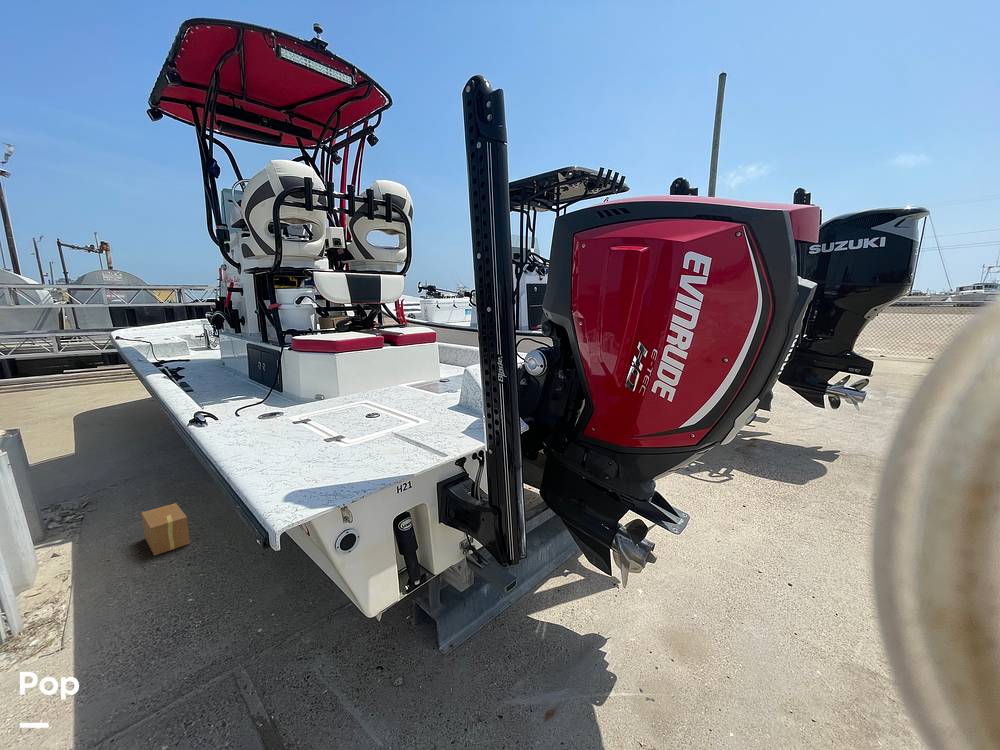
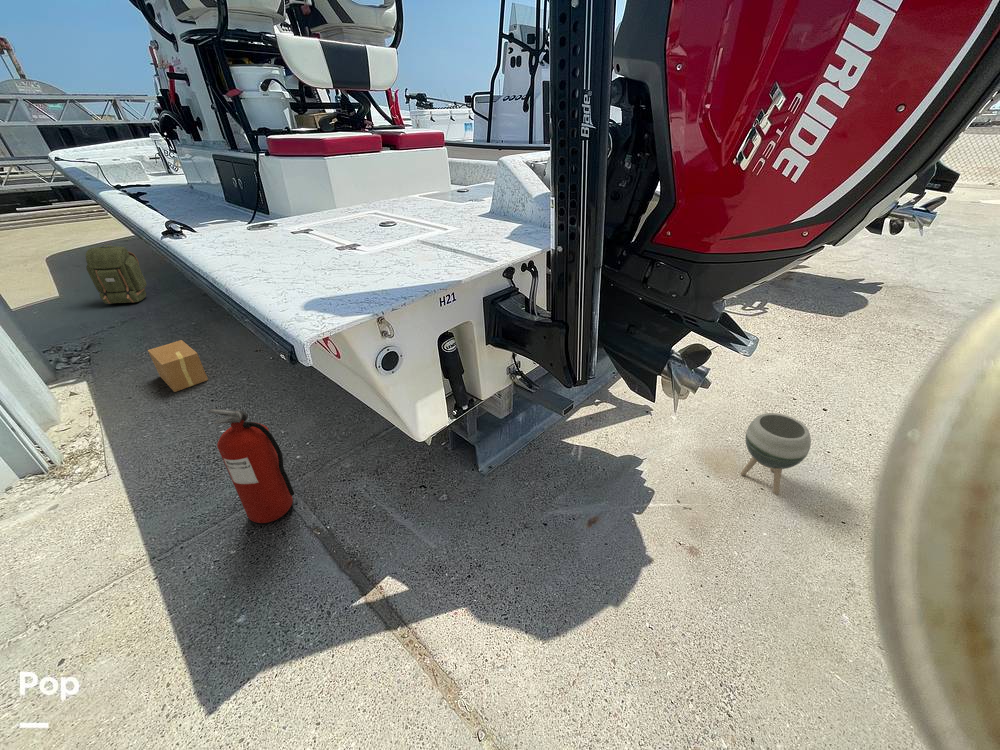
backpack: none [110,412,160,463] -> present [86,245,147,304]
fire extinguisher: none [179,580,242,708] -> present [208,409,295,523]
planter: none [683,596,741,685] -> present [741,413,811,494]

